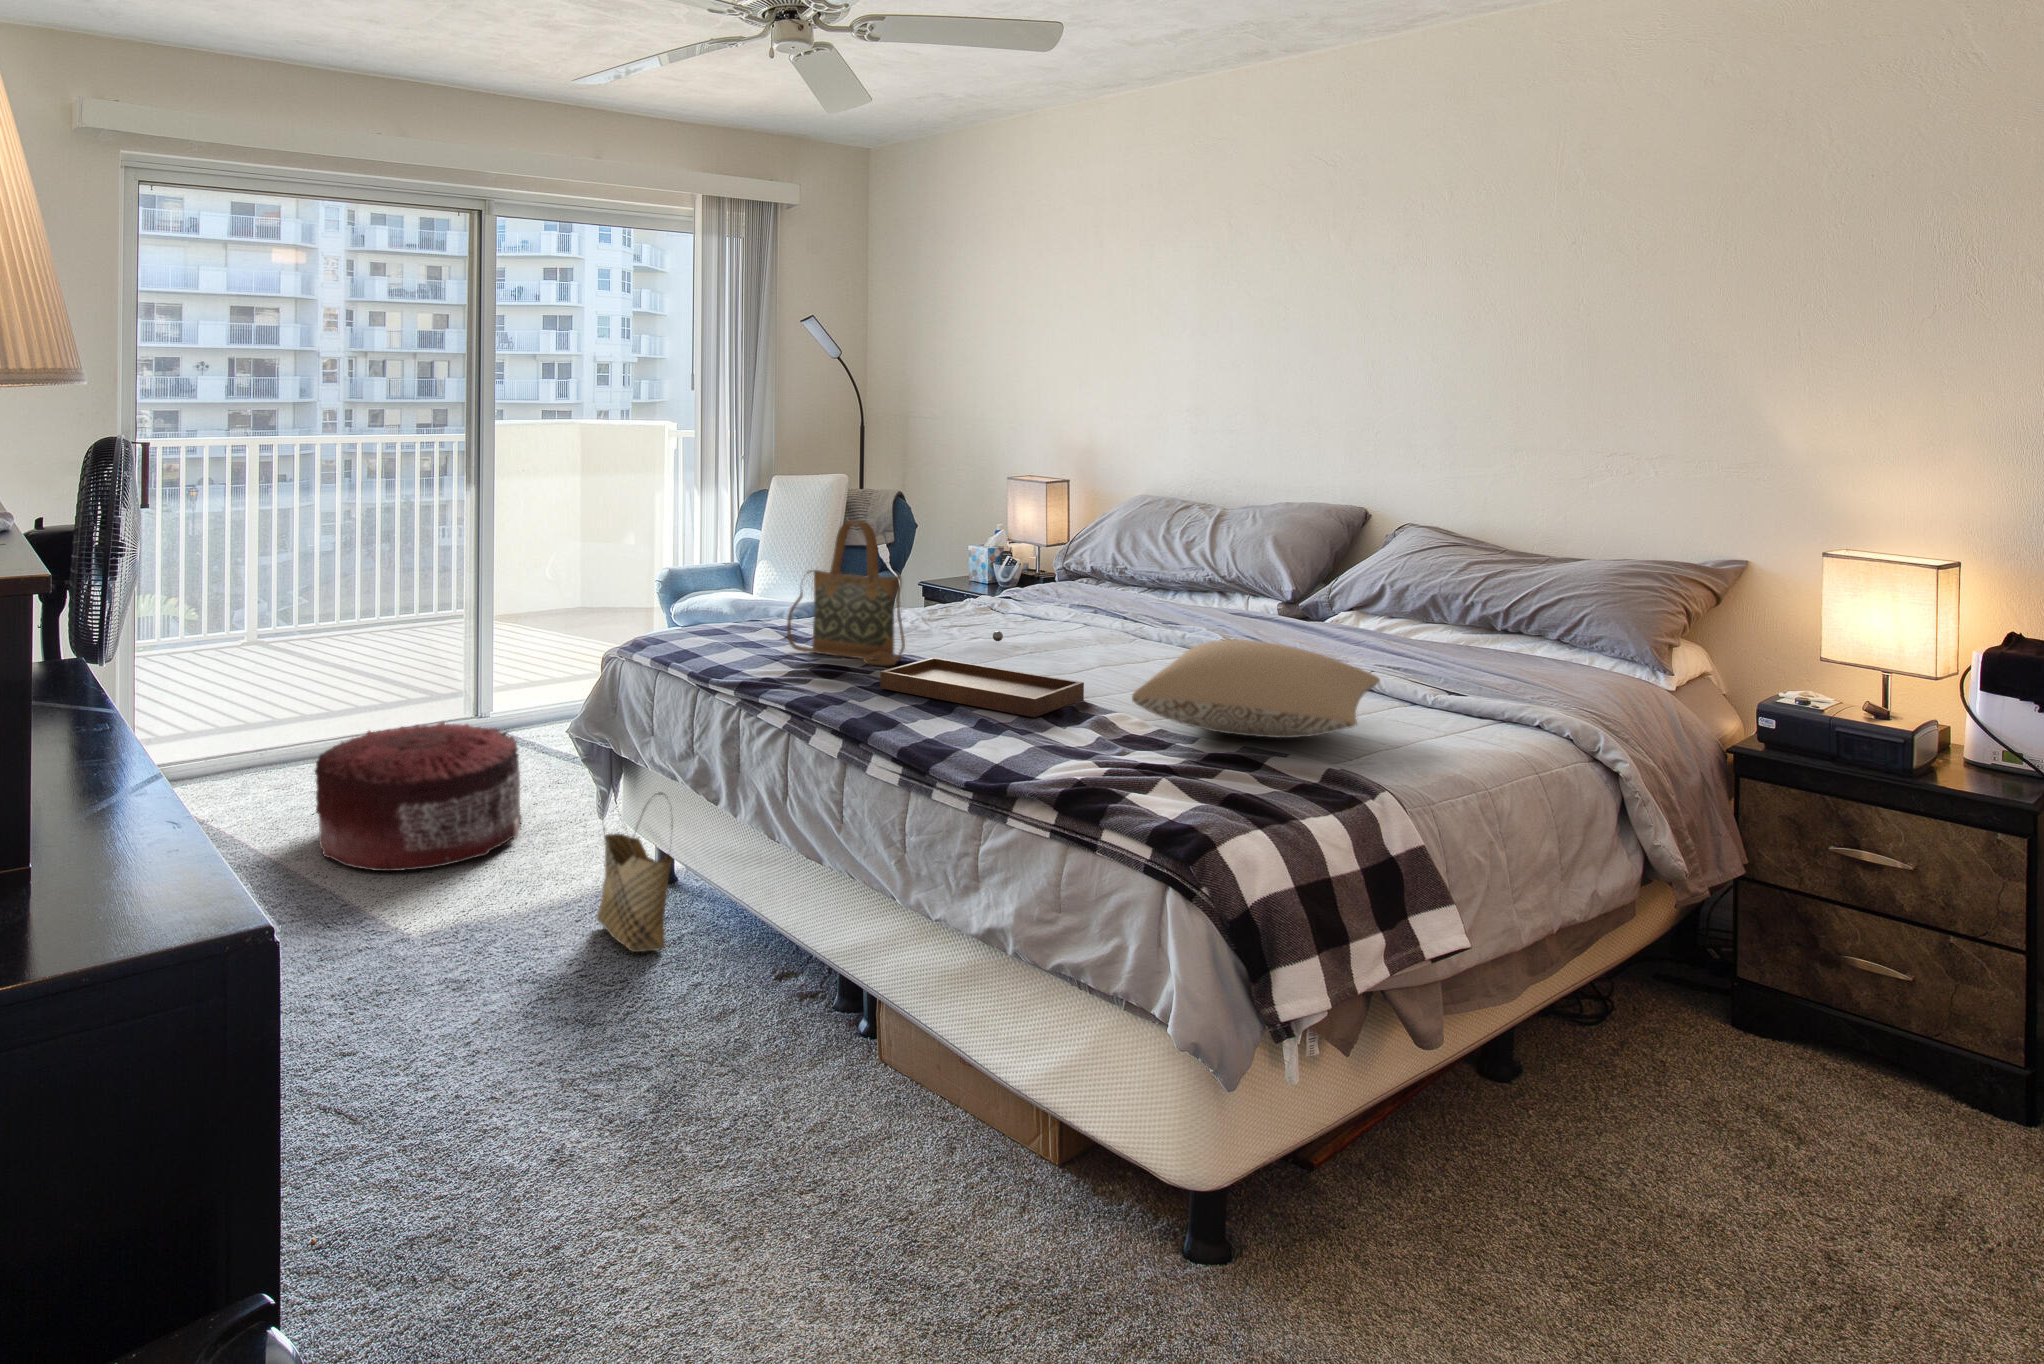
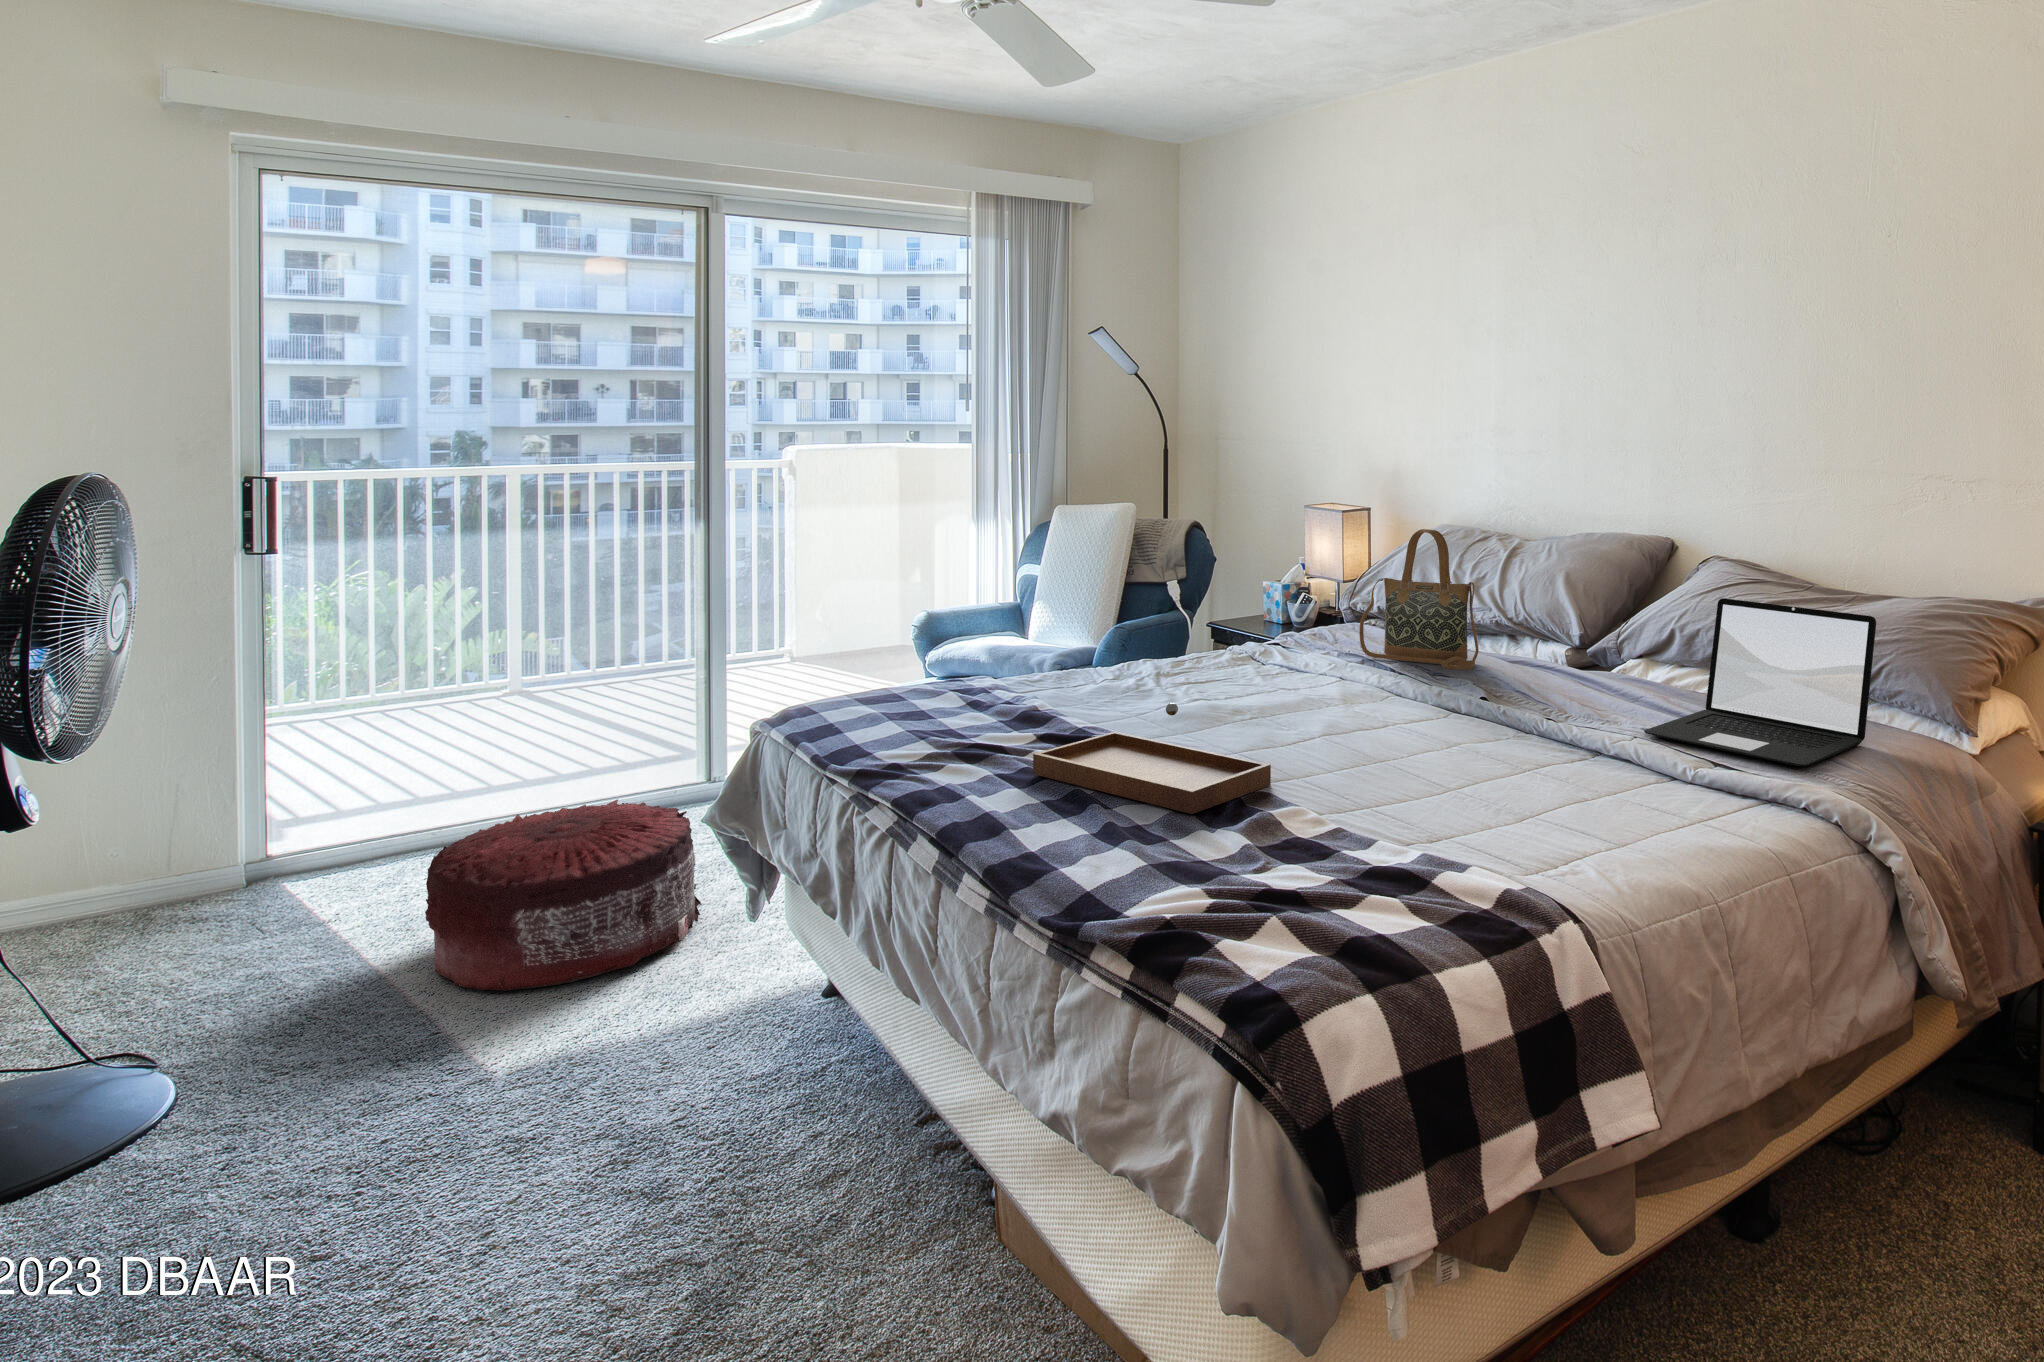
handbag: present [787,520,905,665] -> present [1359,529,1479,670]
laptop: none [1380,557,1587,694] -> present [1644,598,1876,766]
pillow: present [1132,640,1380,738] -> none [1287,716,1610,840]
woven basket: present [597,793,673,952] -> none [720,897,808,1098]

